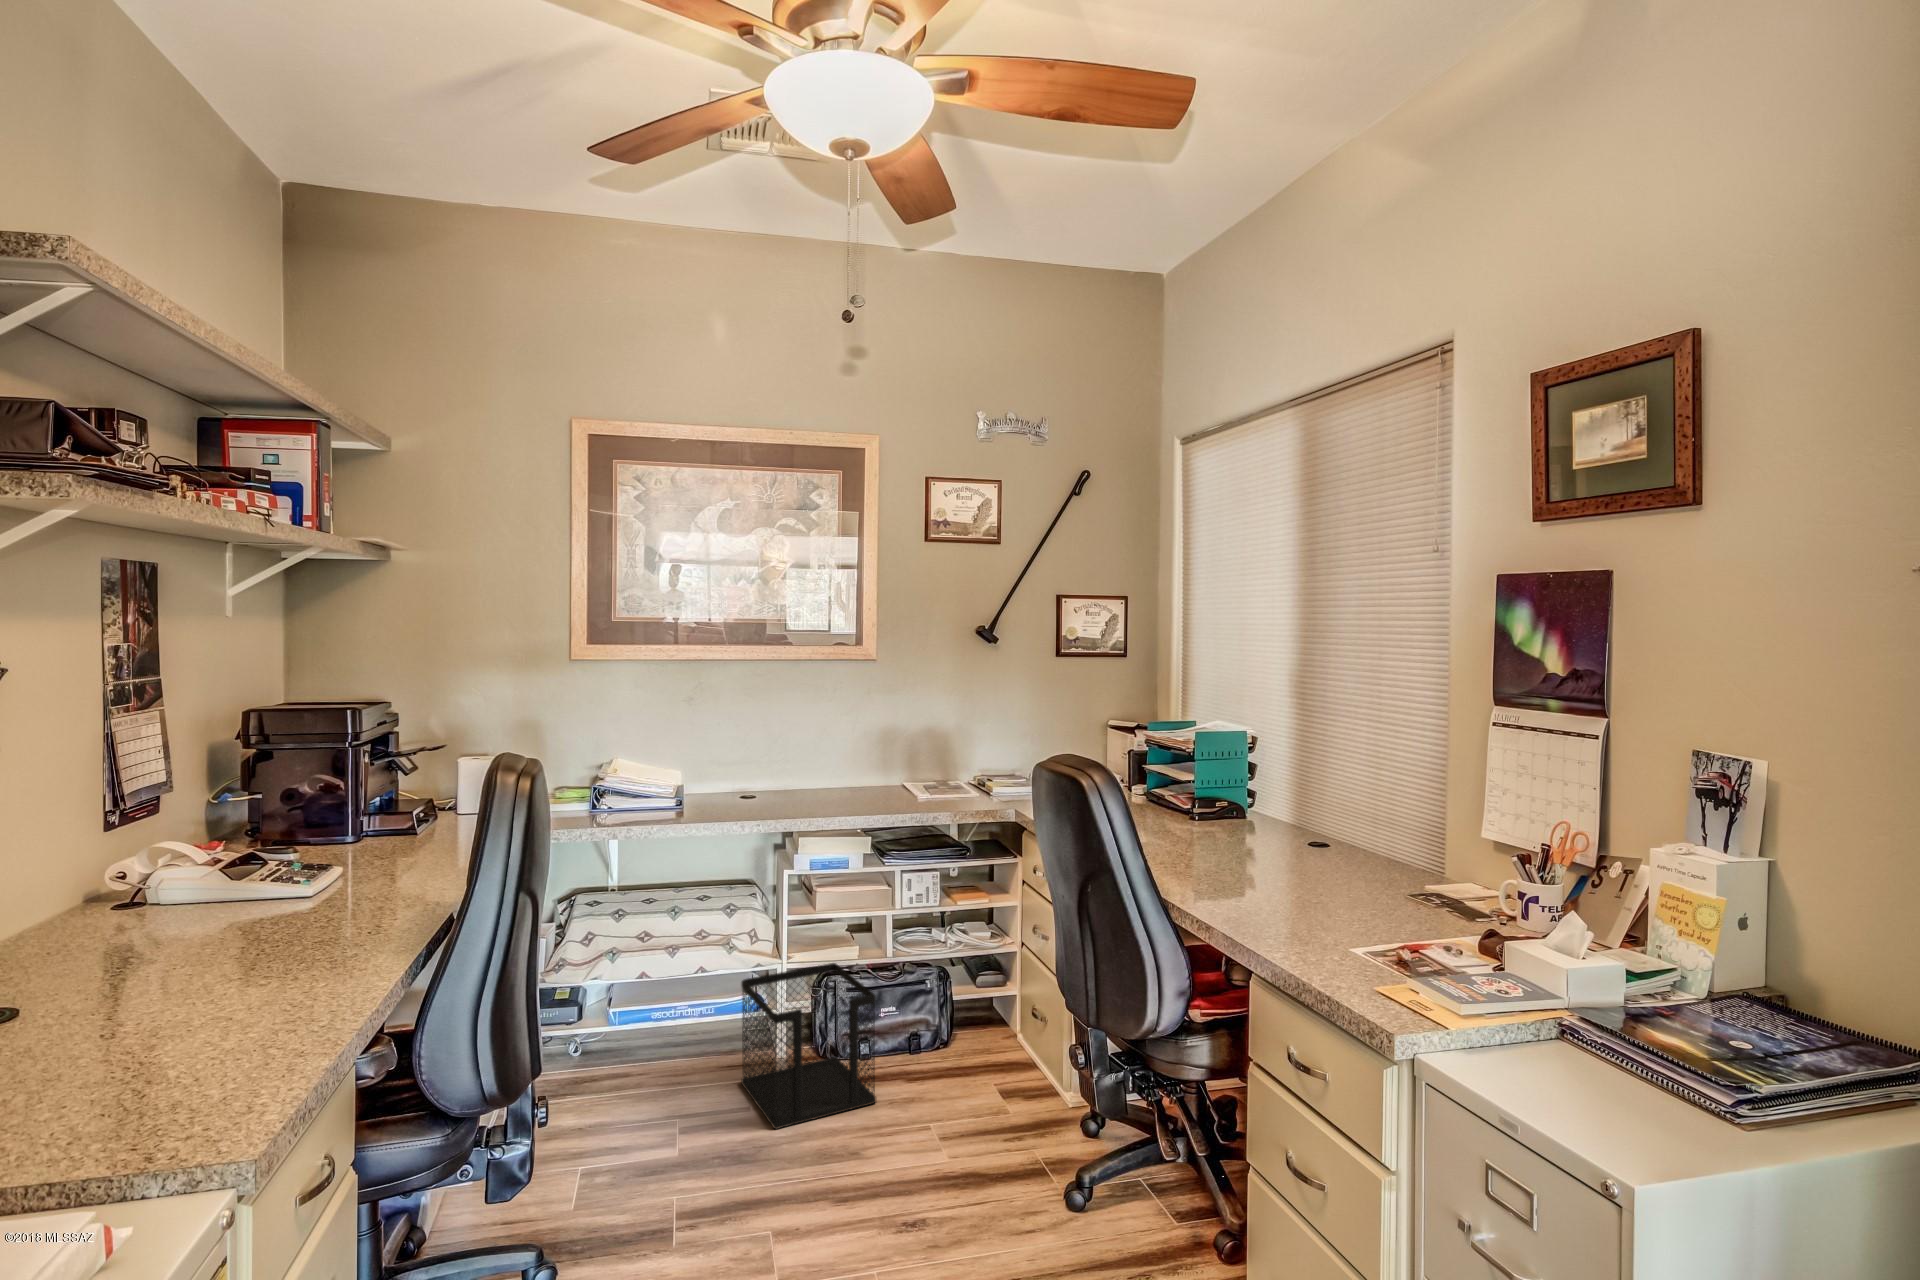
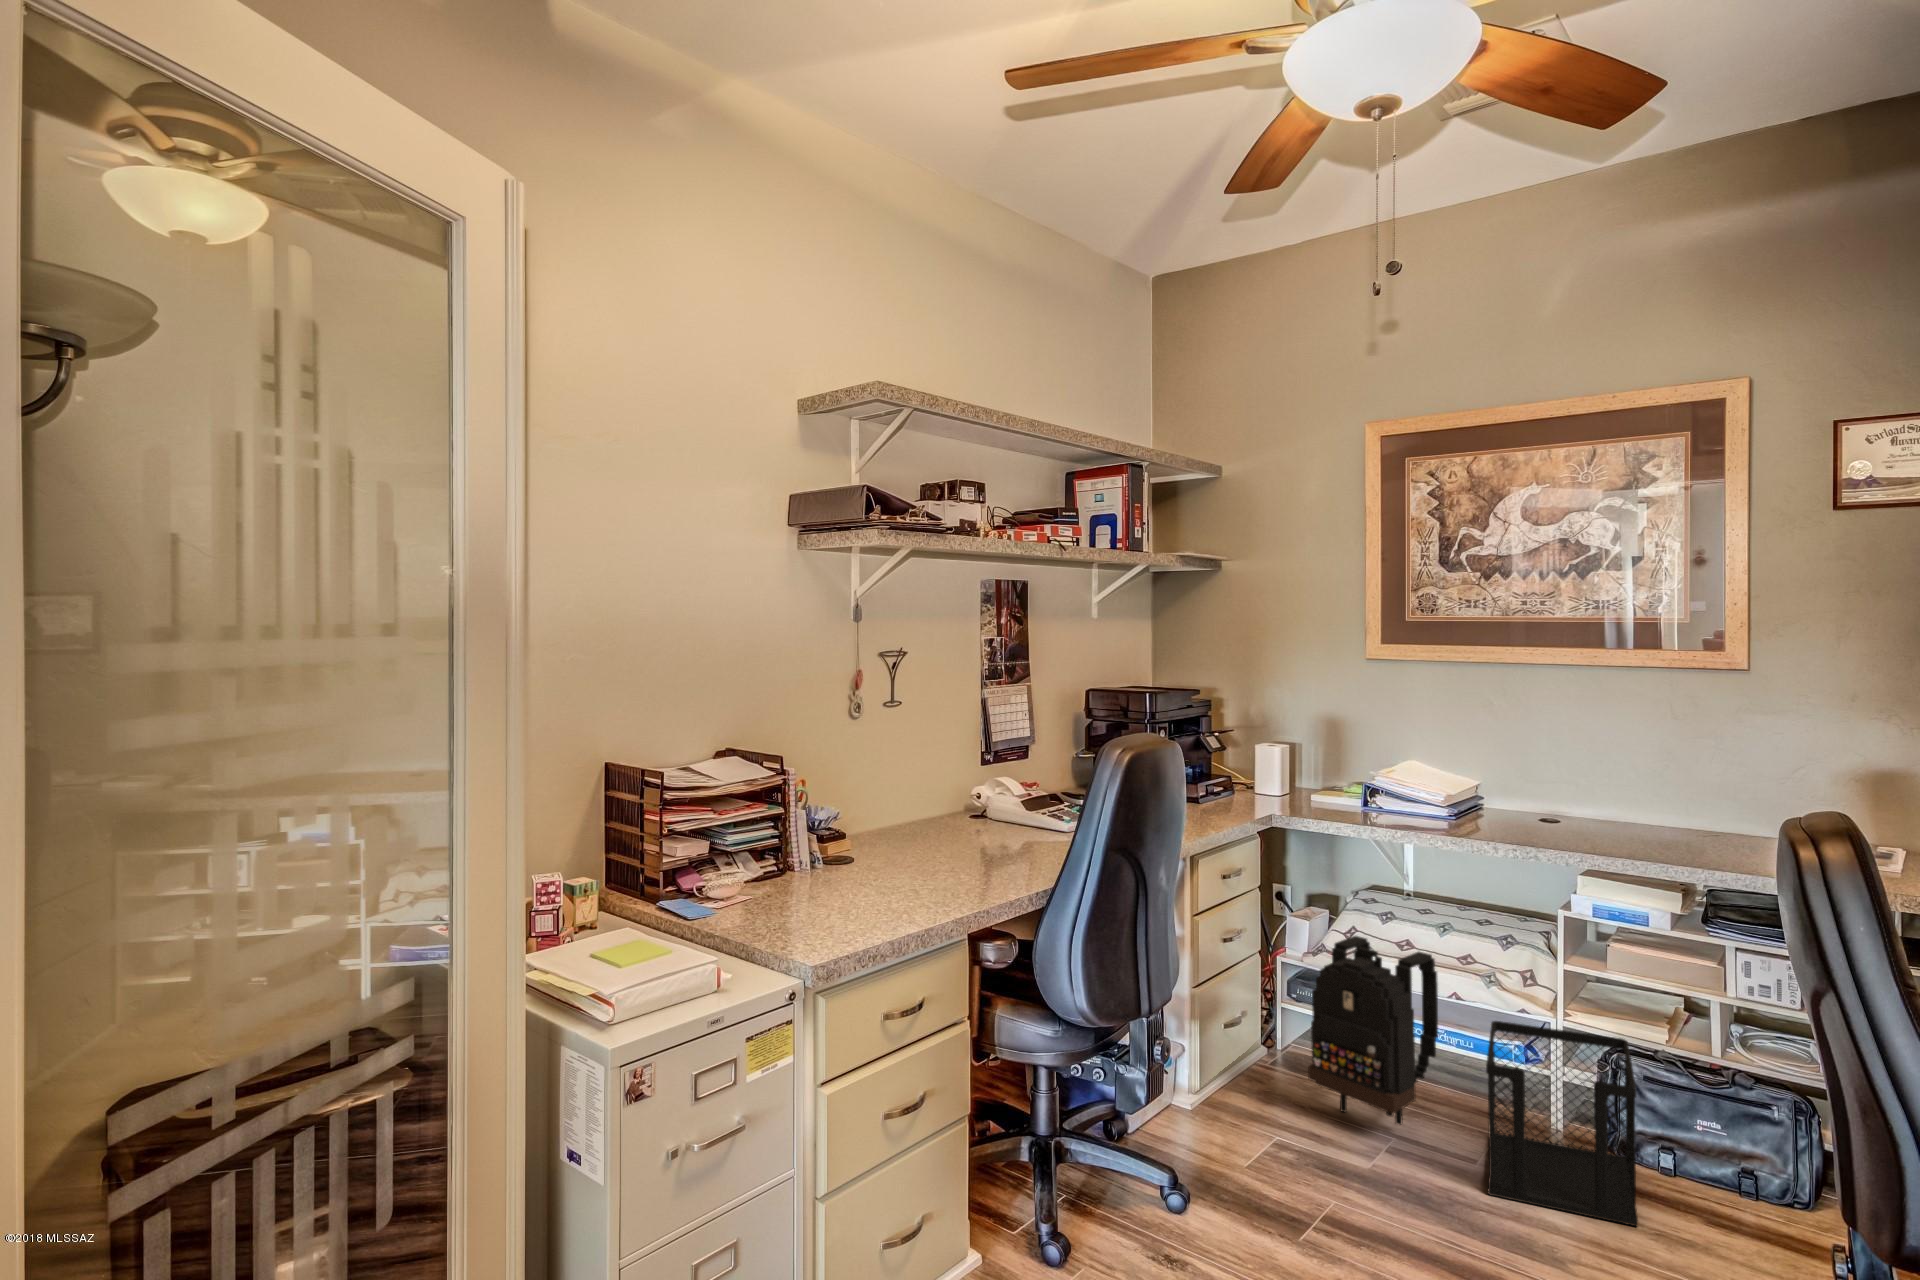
backpack: none [586,936,694,1117] -> present [1308,936,1438,1125]

